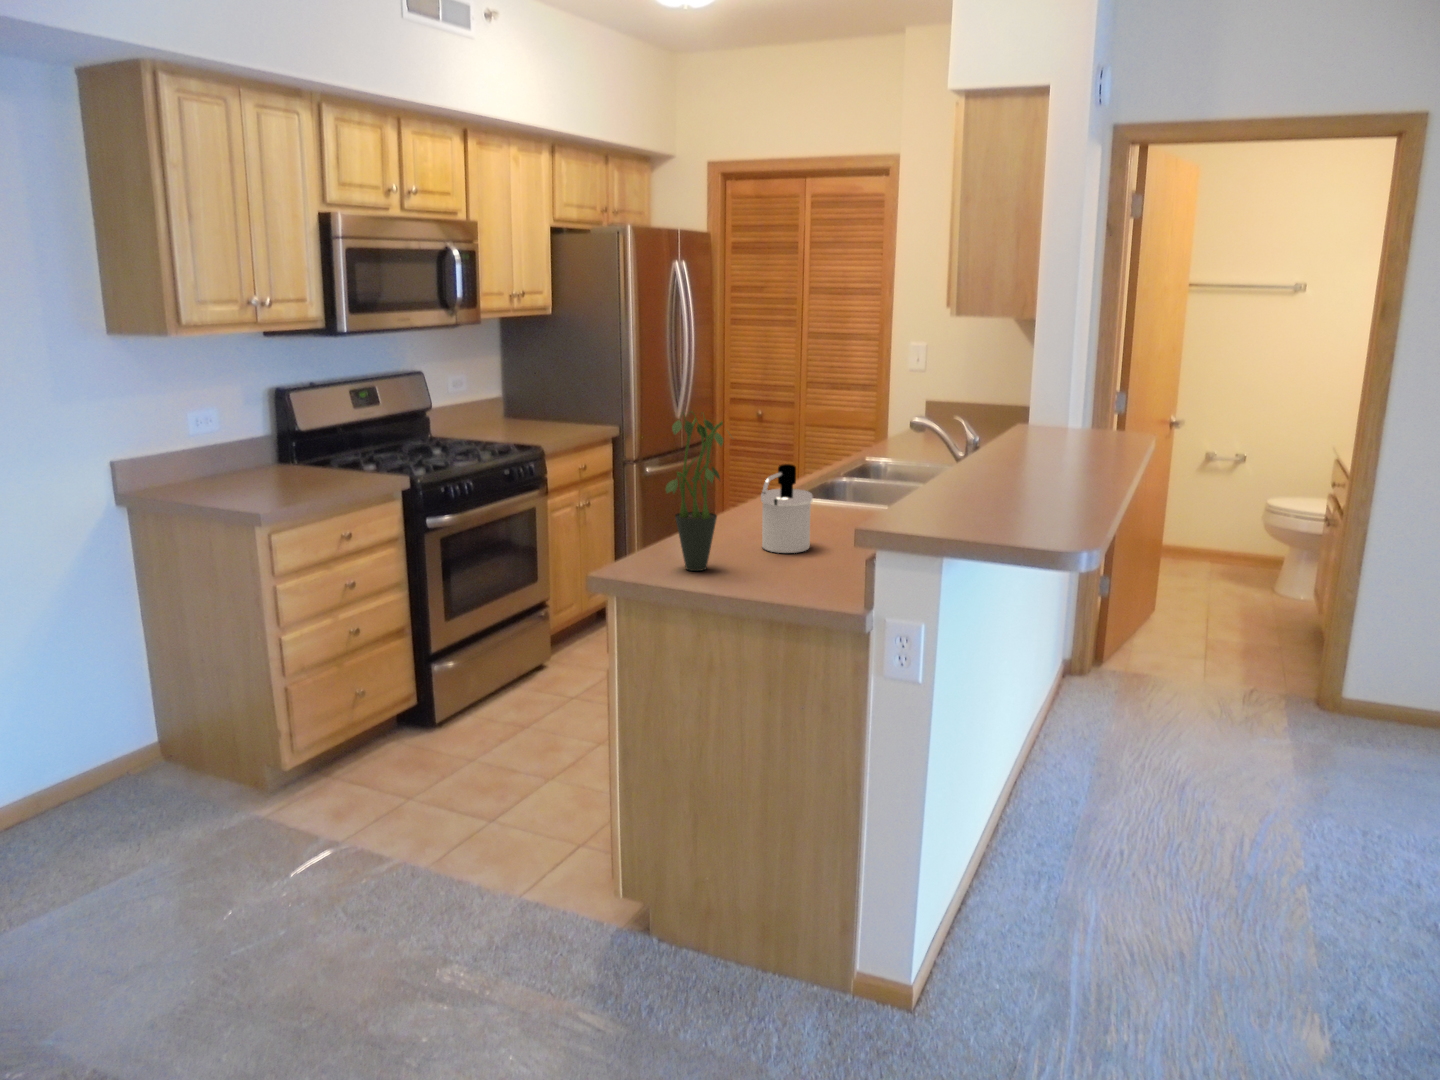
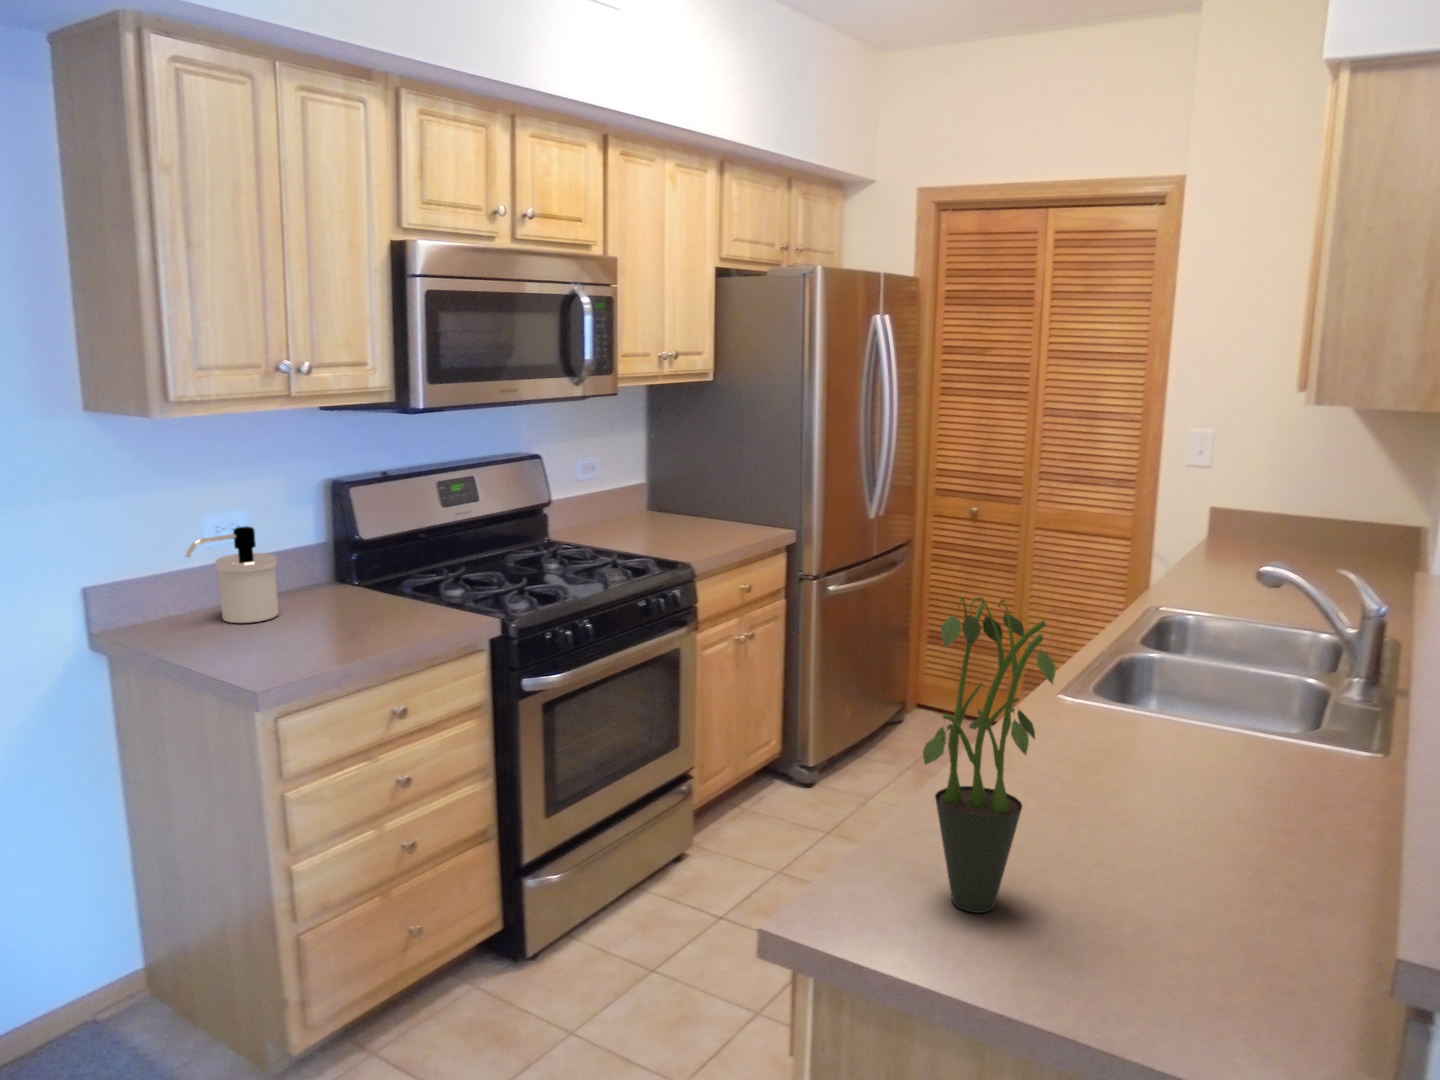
soap dispenser: present [761,464,813,553] -> present [186,526,278,623]

